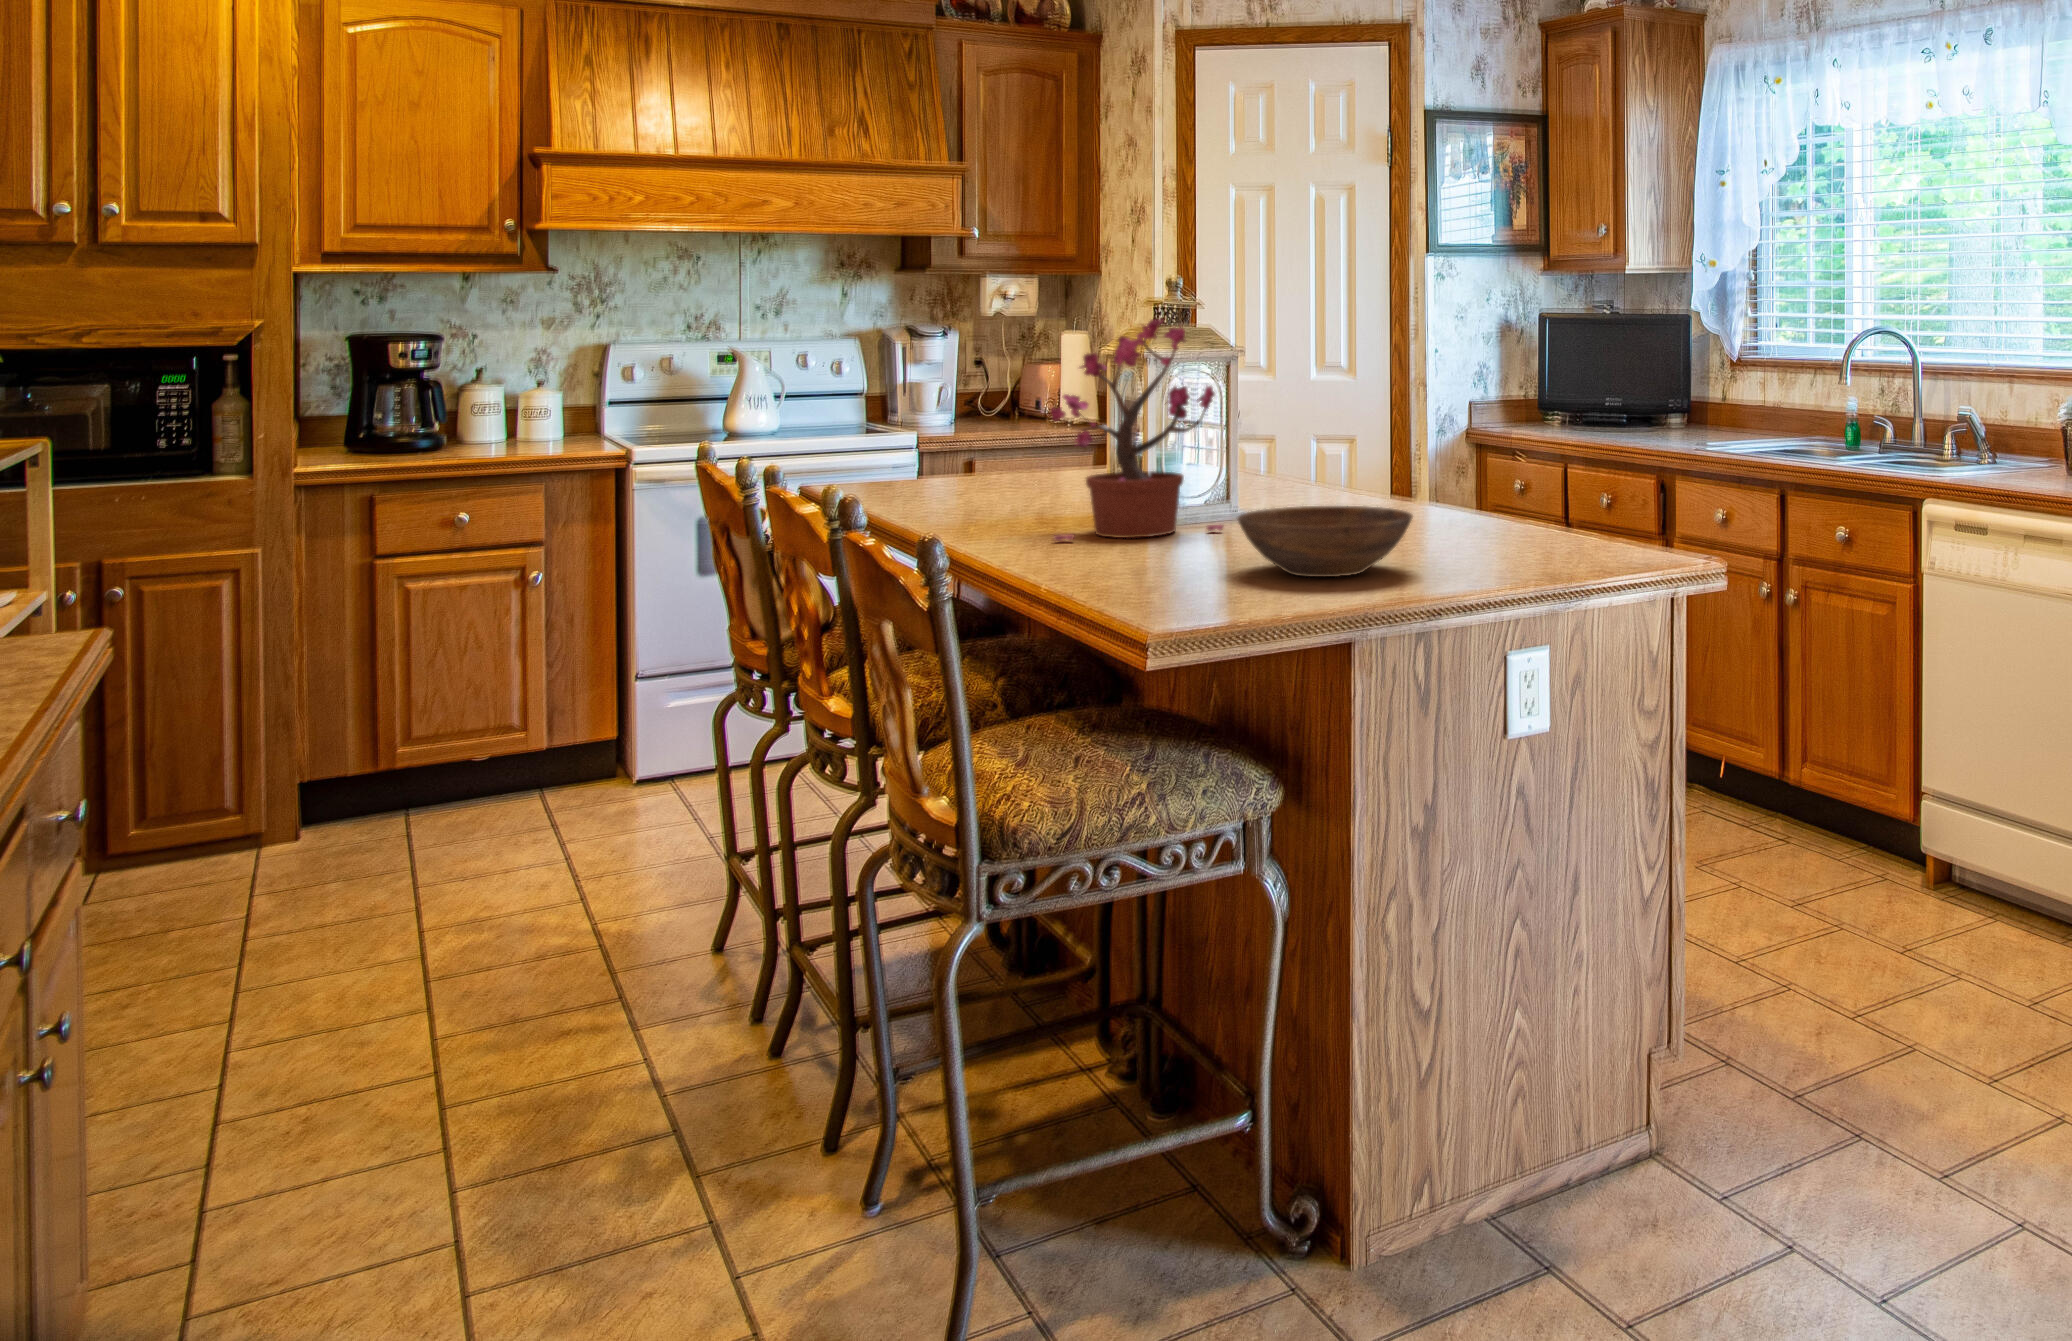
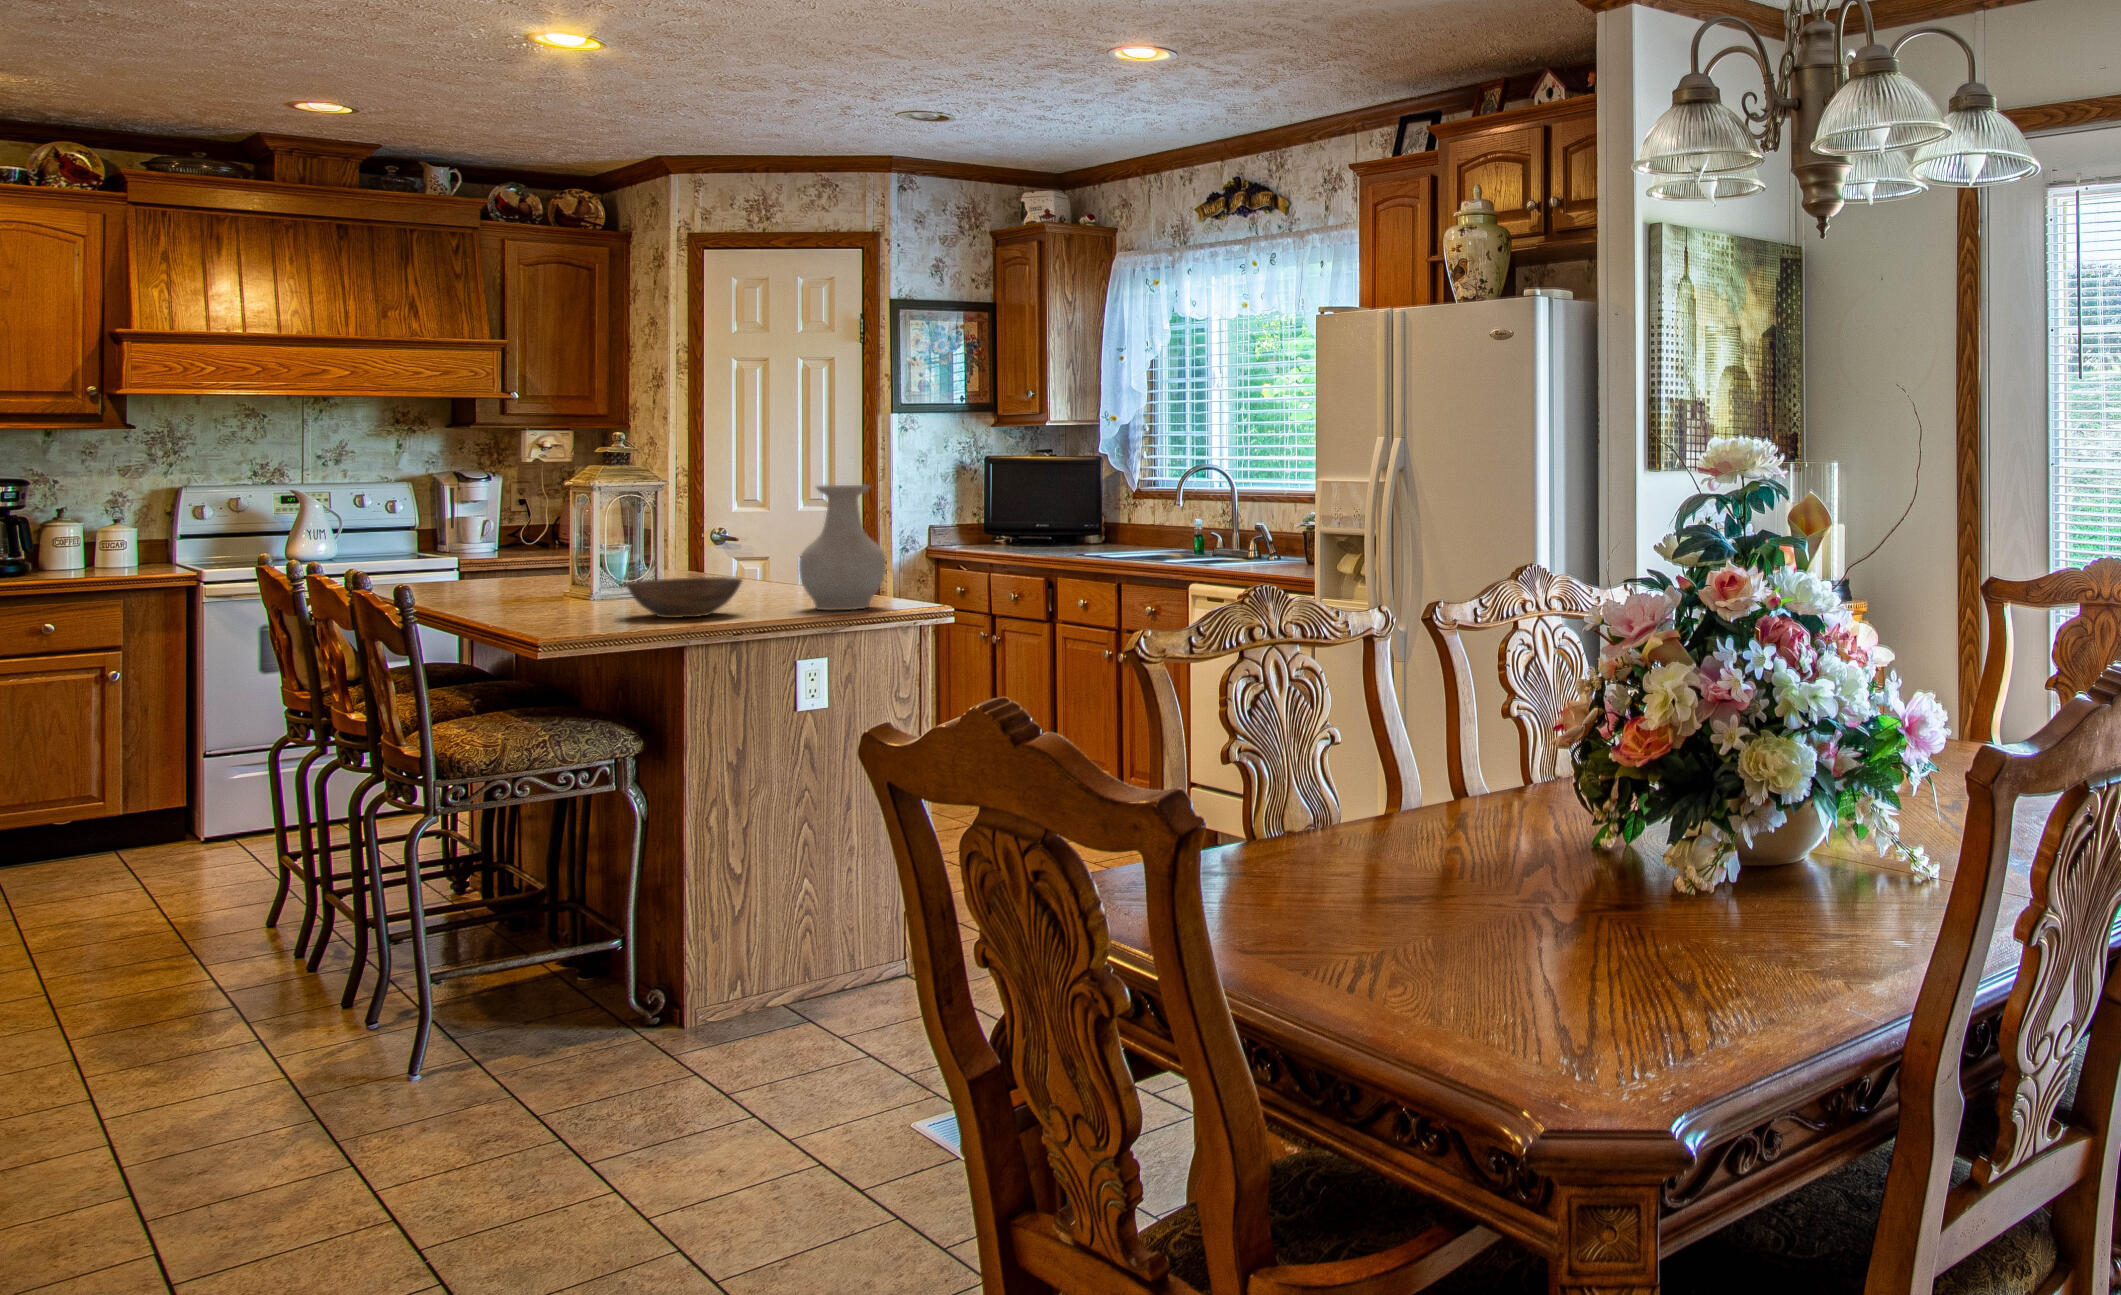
potted plant: present [1051,319,1223,541] -> none [514,462,639,607]
vase: none [1485,360,1617,565] -> present [799,485,886,610]

